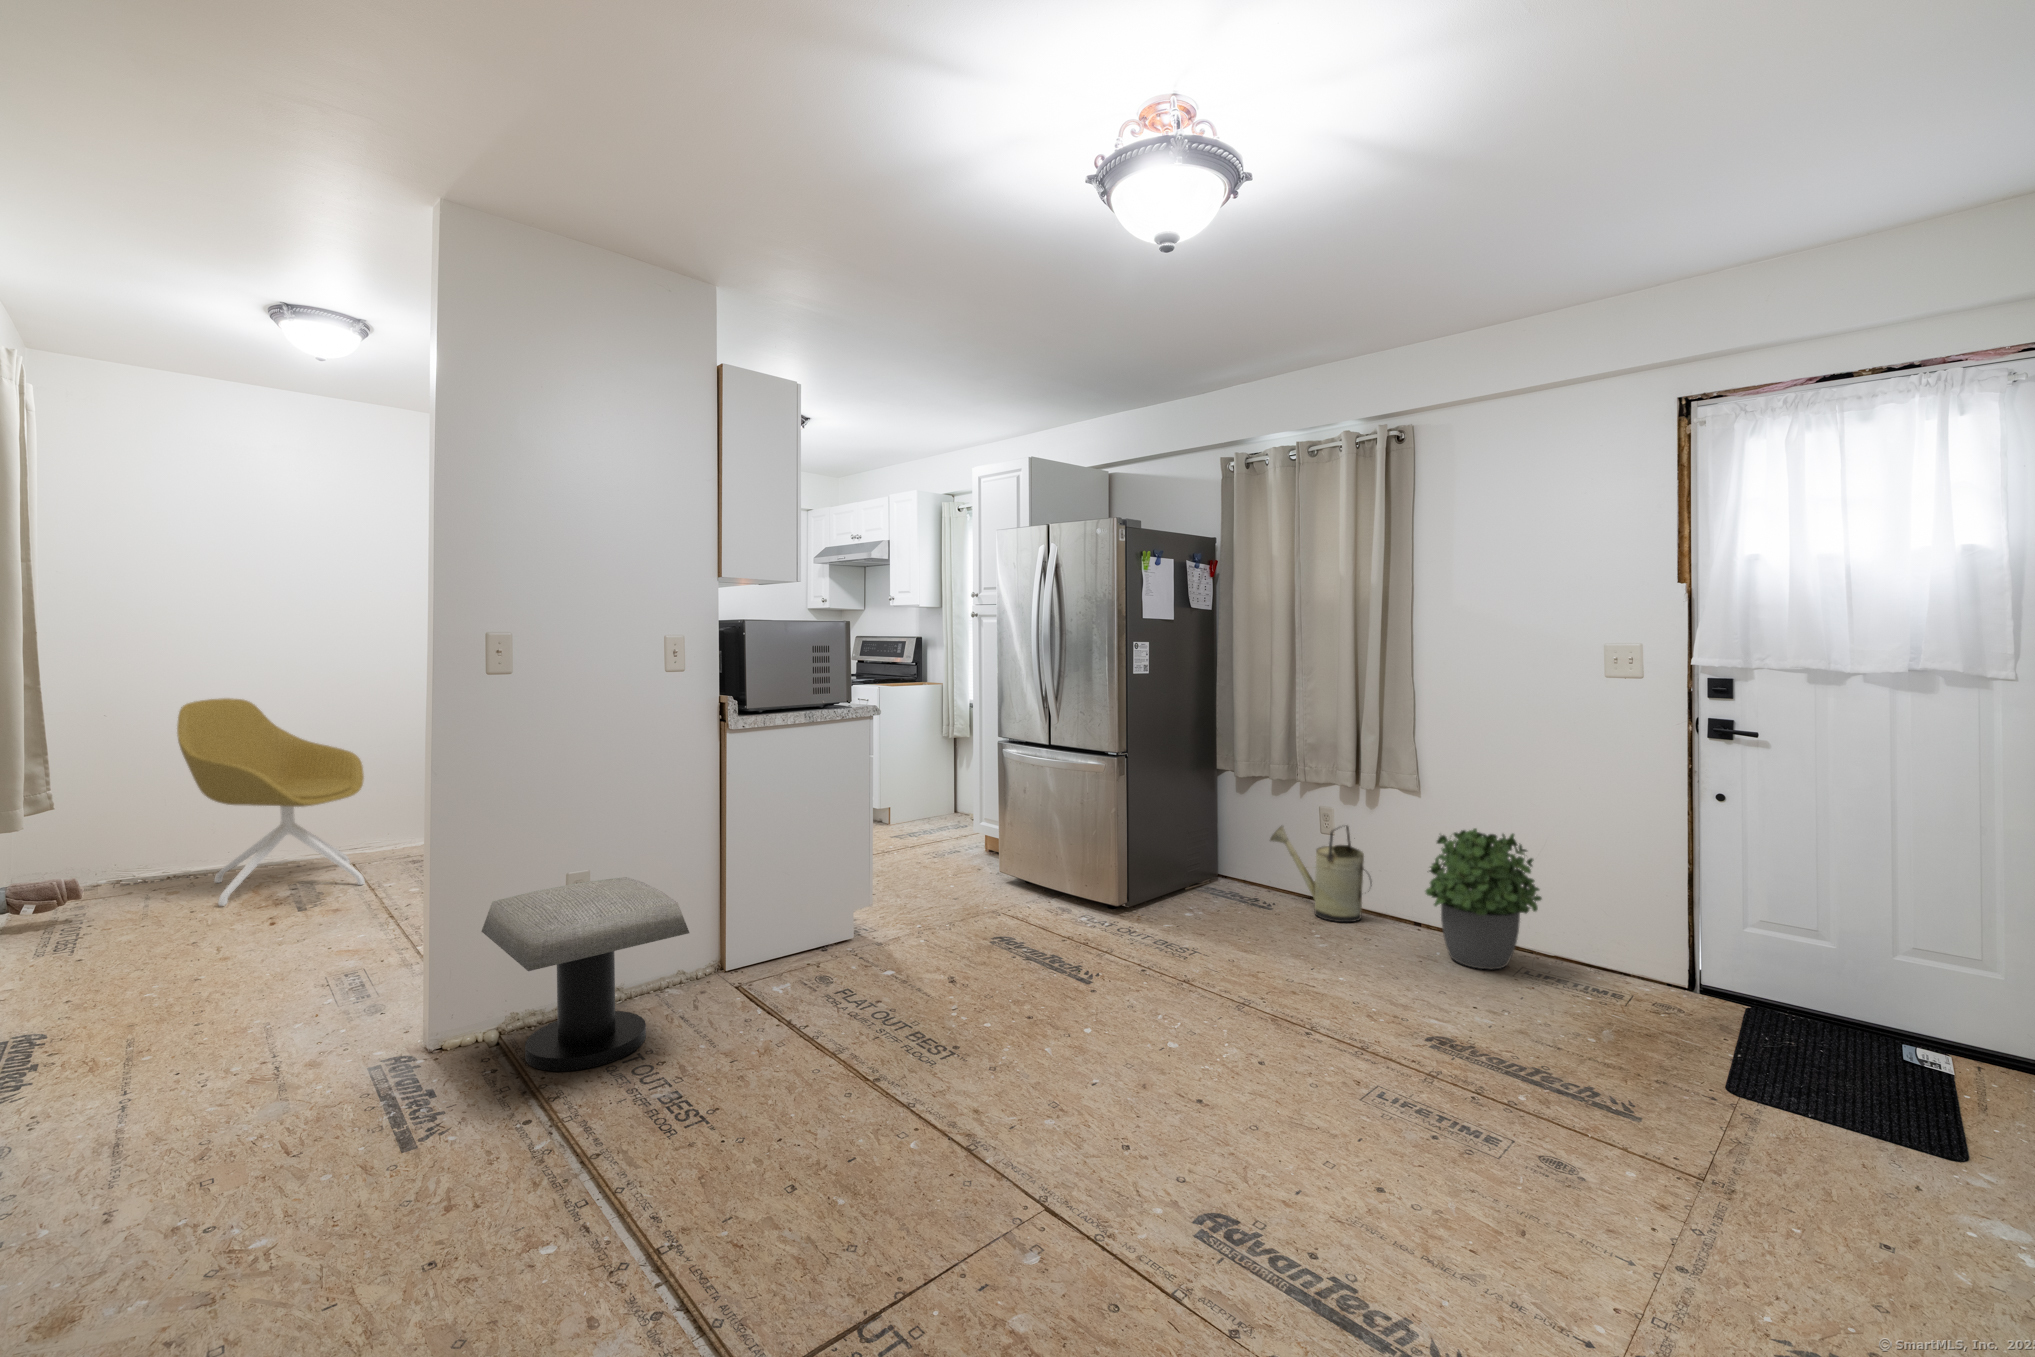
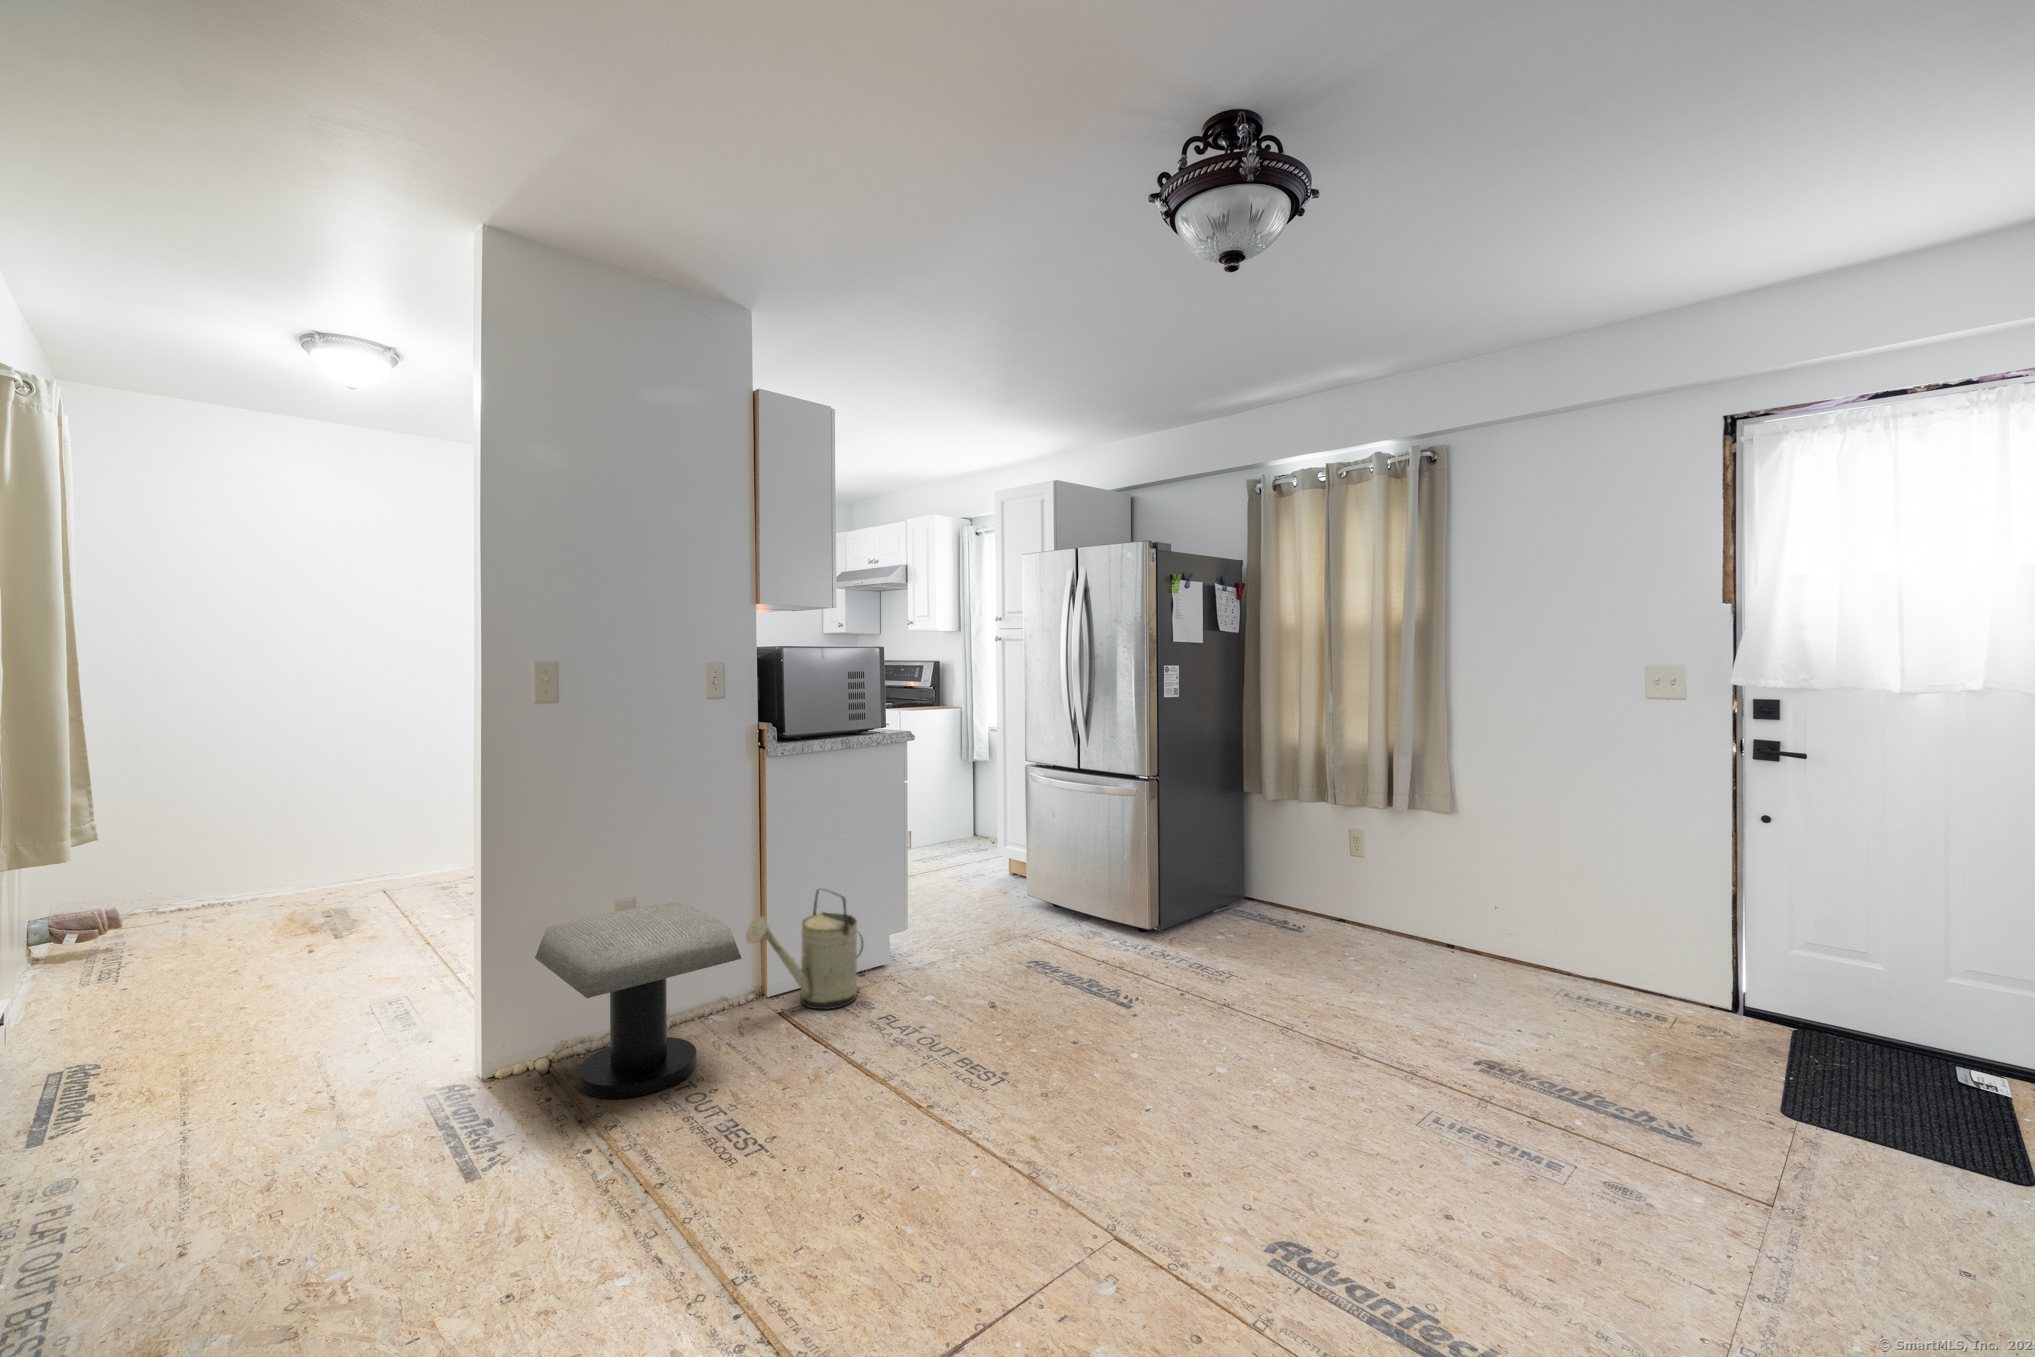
chair: present [177,698,365,906] -> none [224,727,404,933]
watering can: present [1270,826,1372,922] -> present [746,890,863,1009]
potted plant: present [1426,828,1542,970] -> none [1460,849,1580,991]

